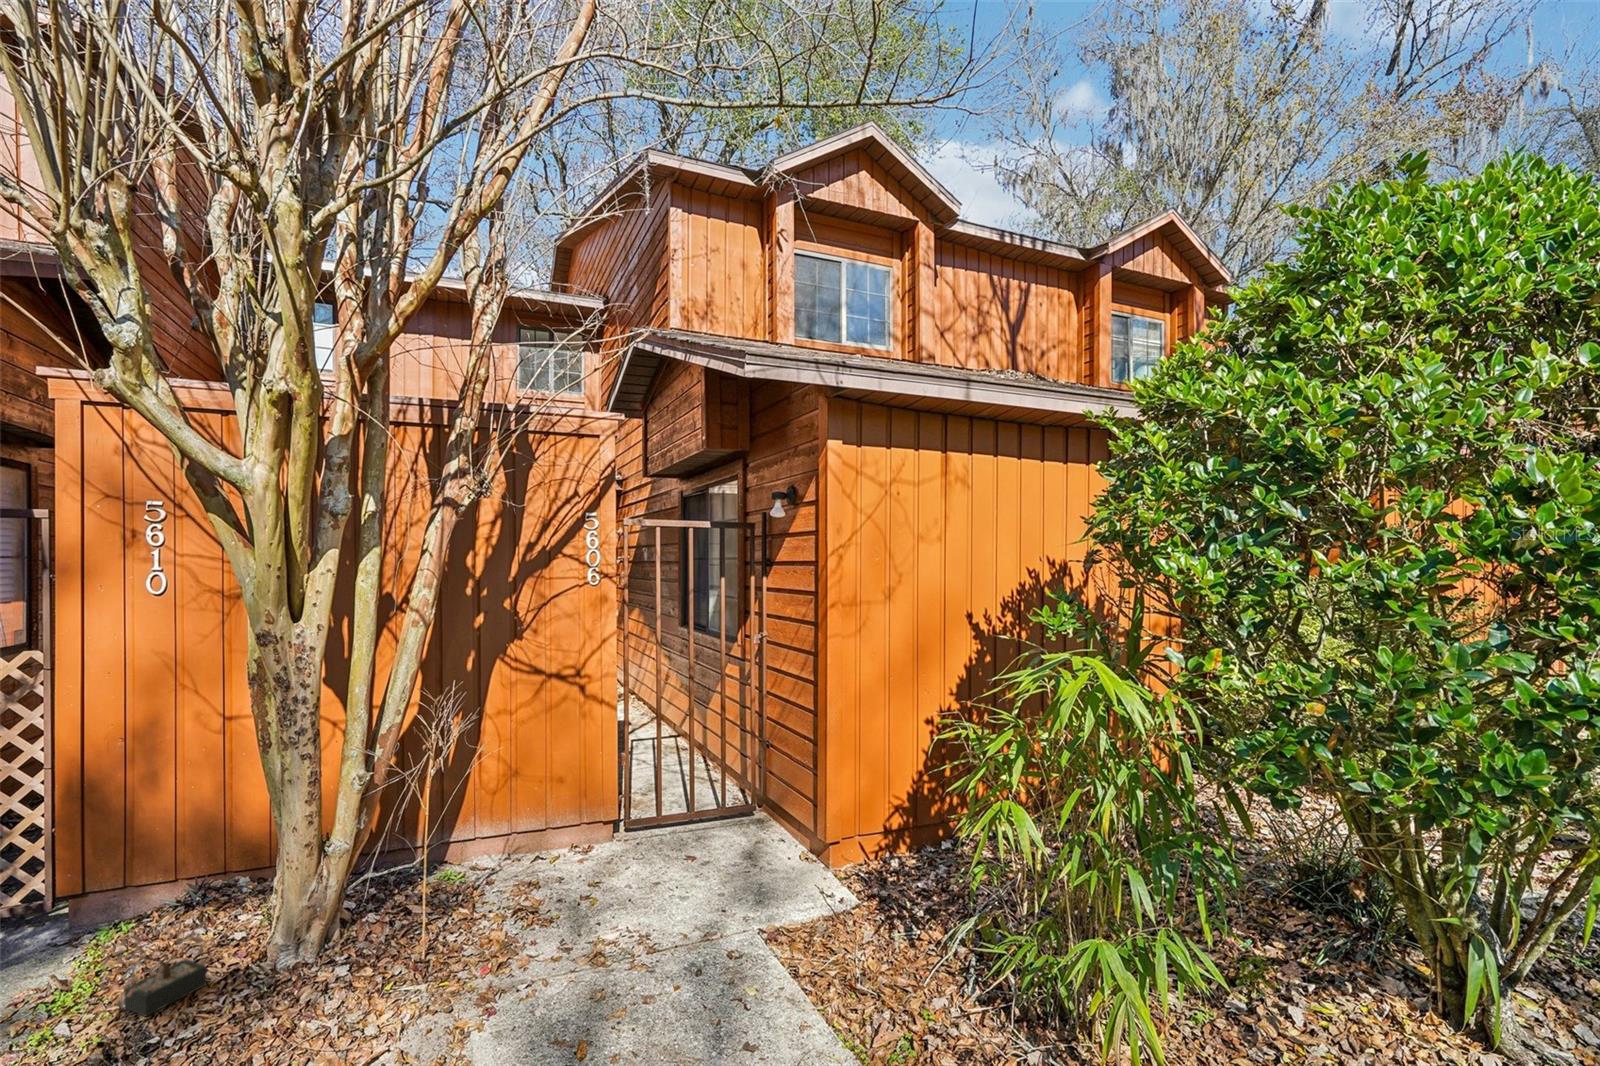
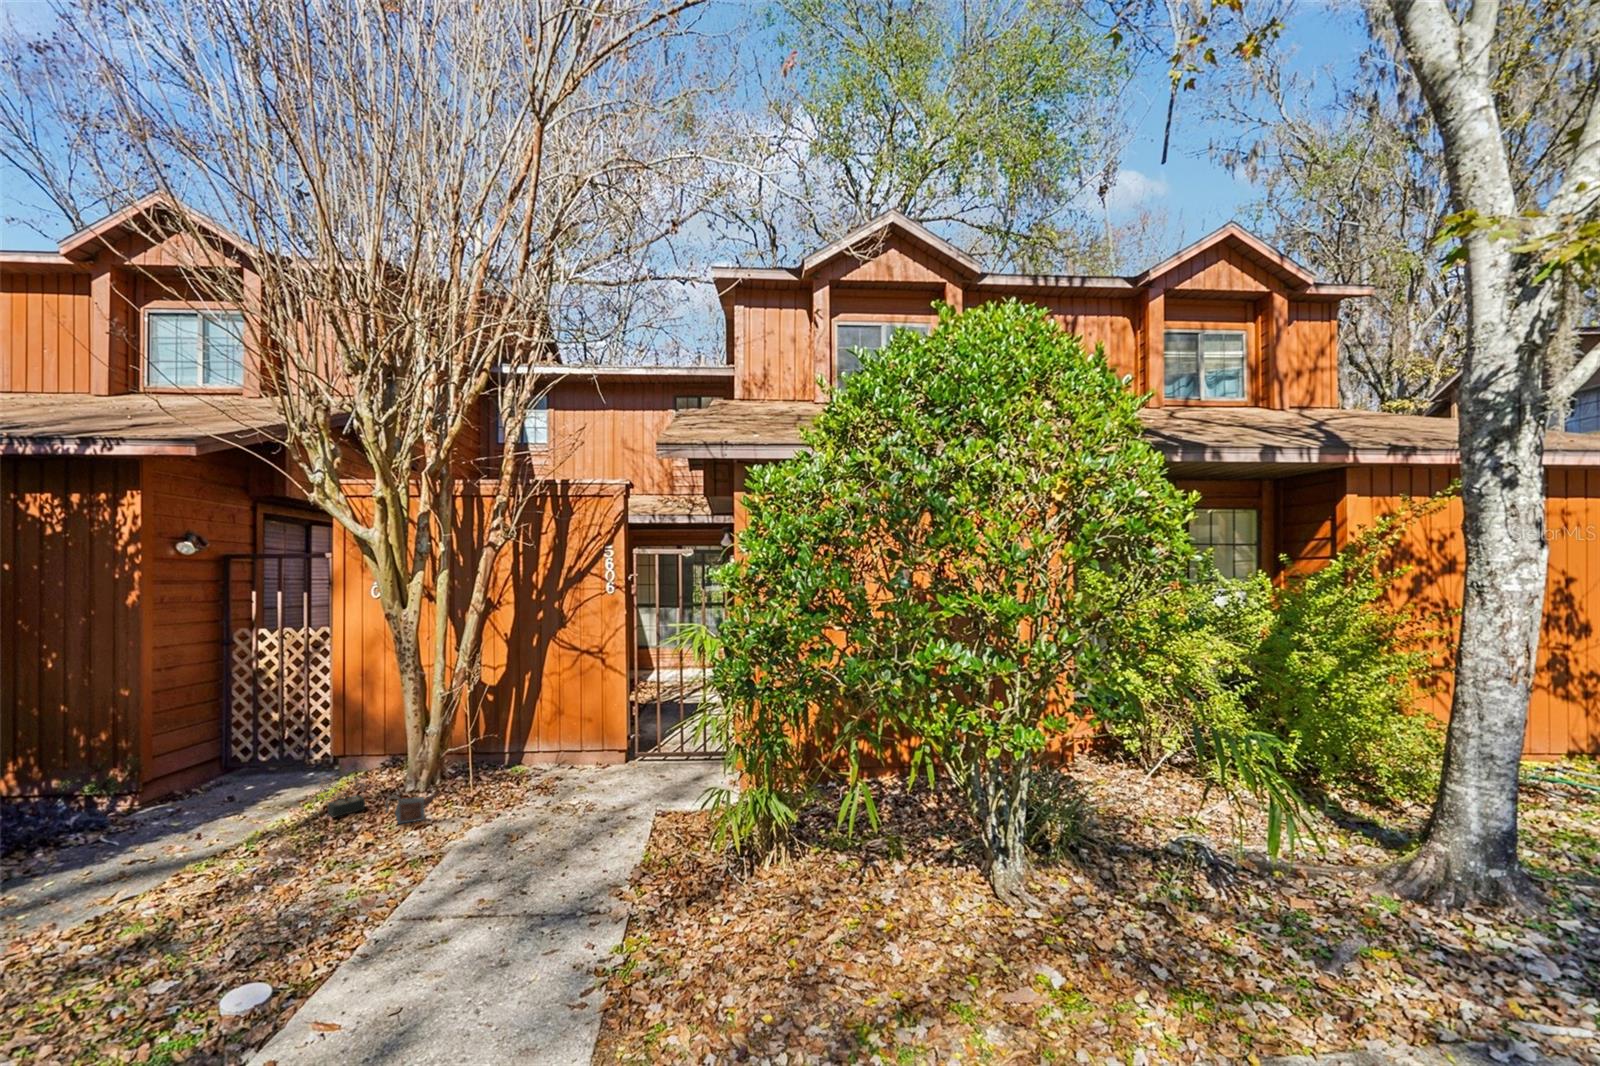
watering can: none [279,927,383,1003] -> present [385,791,439,824]

